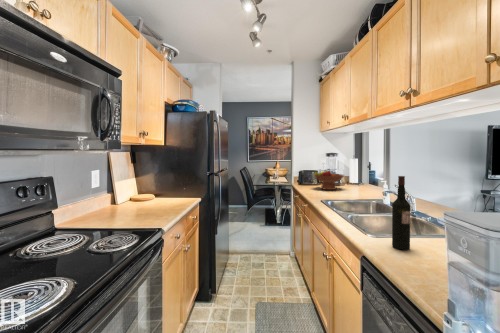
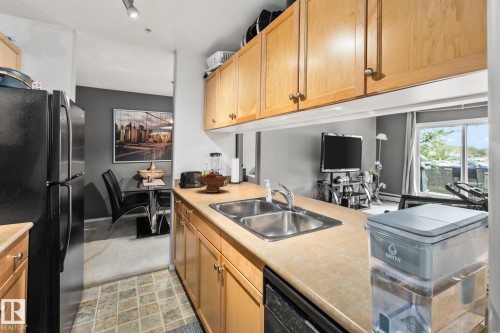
wine bottle: present [392,176,411,250] -> none [290,178,307,252]

